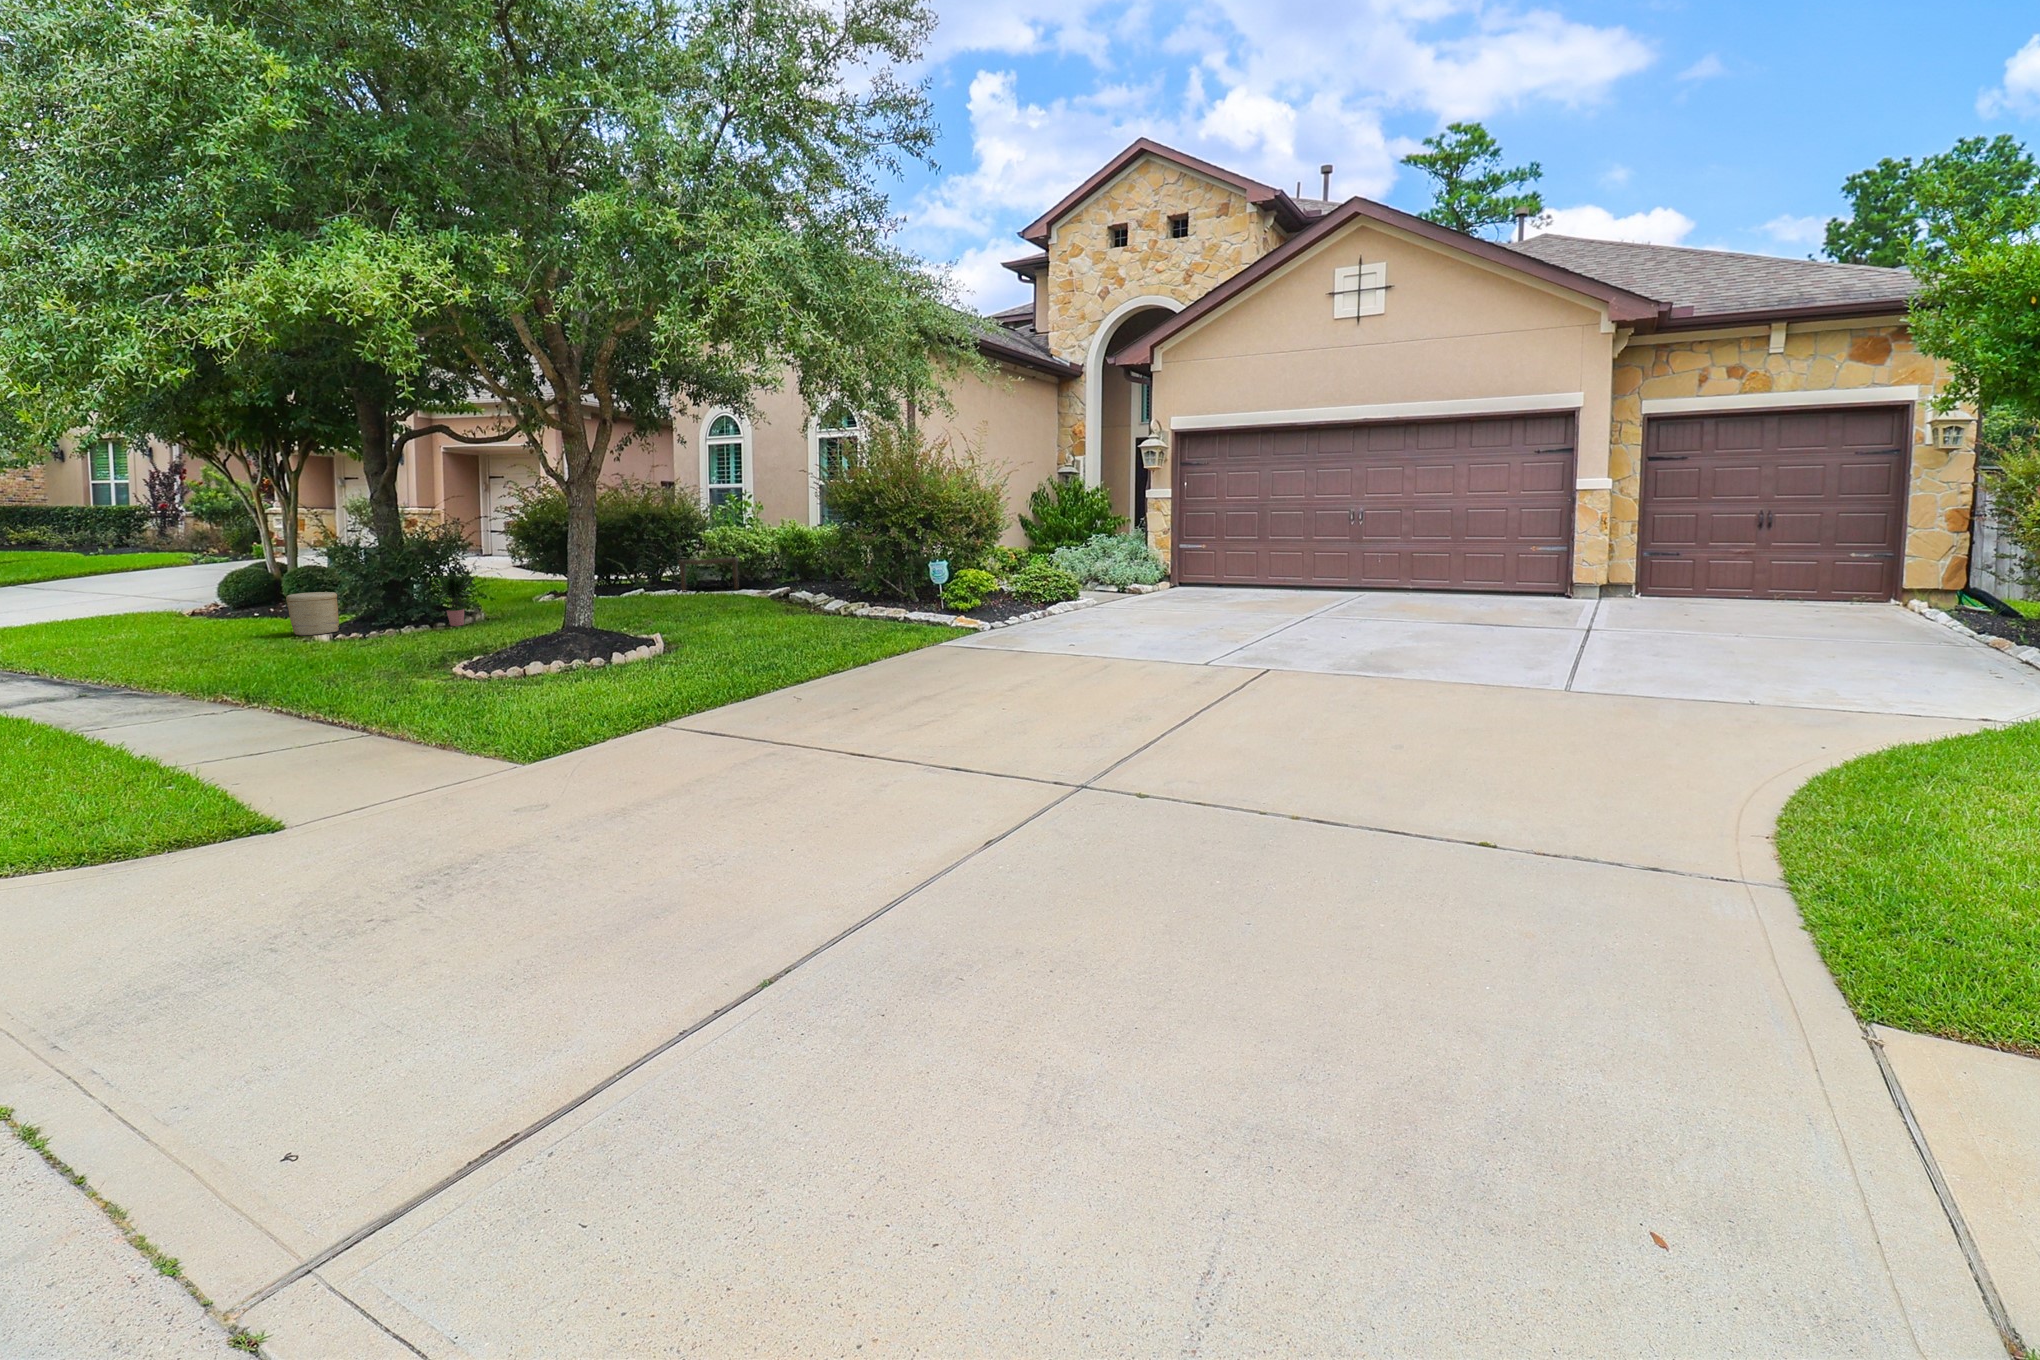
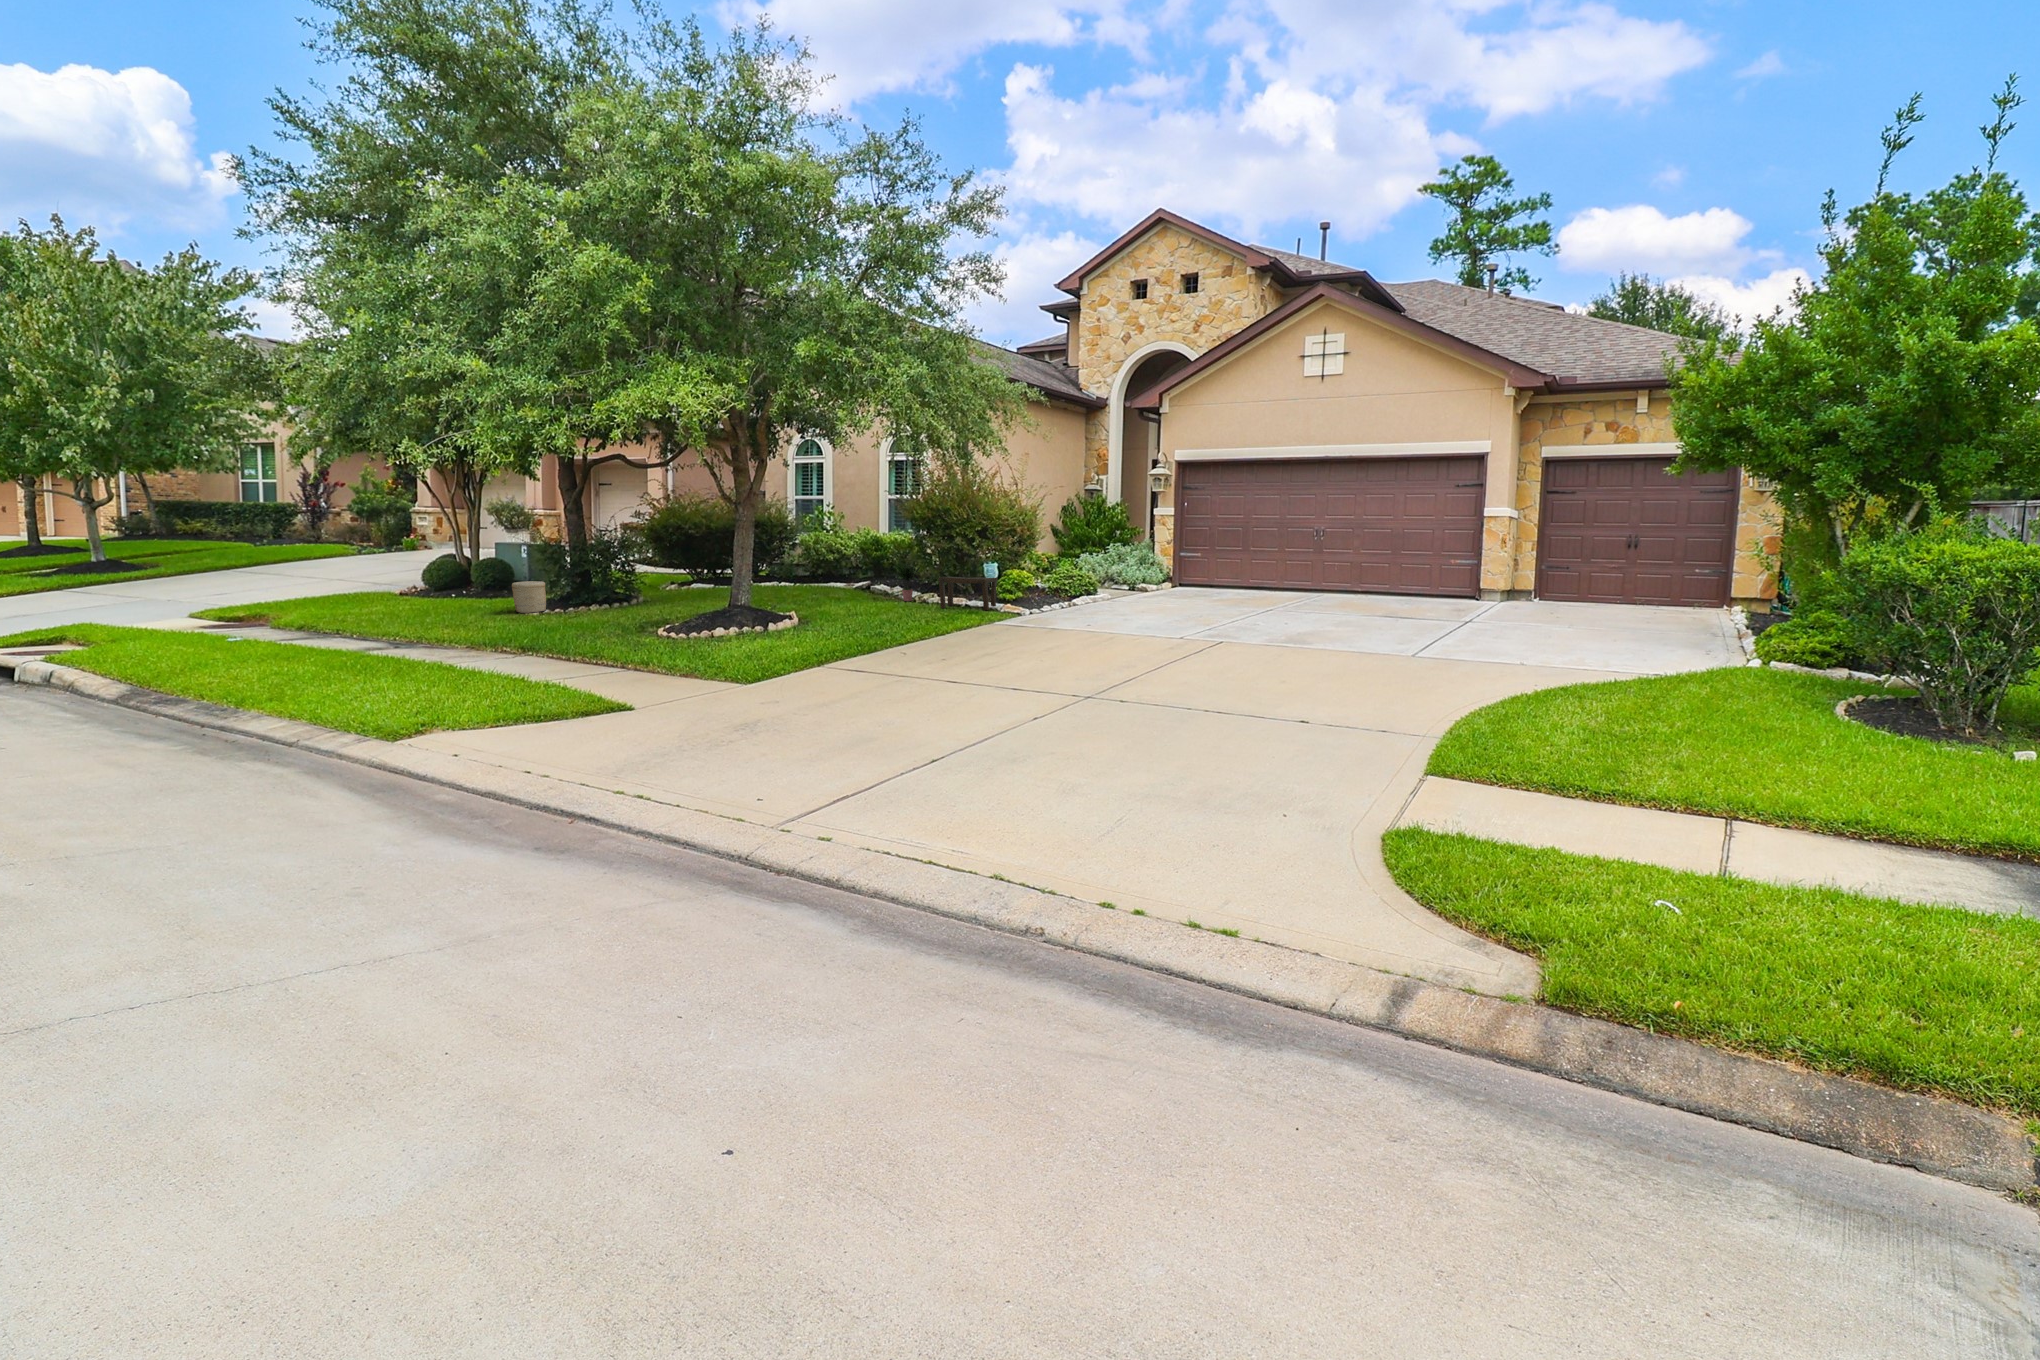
bench: present [678,557,739,592] -> present [938,576,998,610]
potted plant: present [434,573,475,626] -> present [896,564,920,601]

